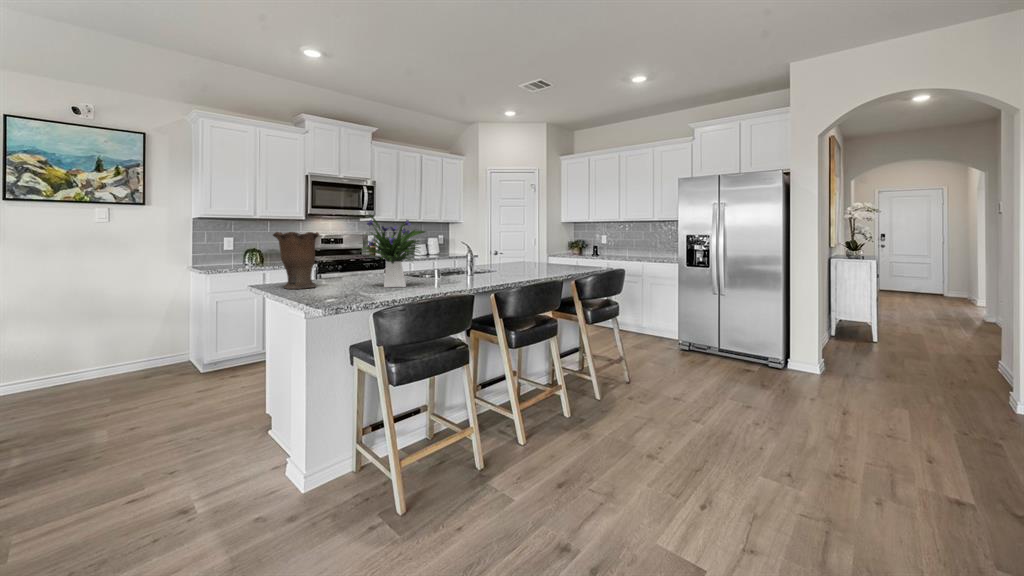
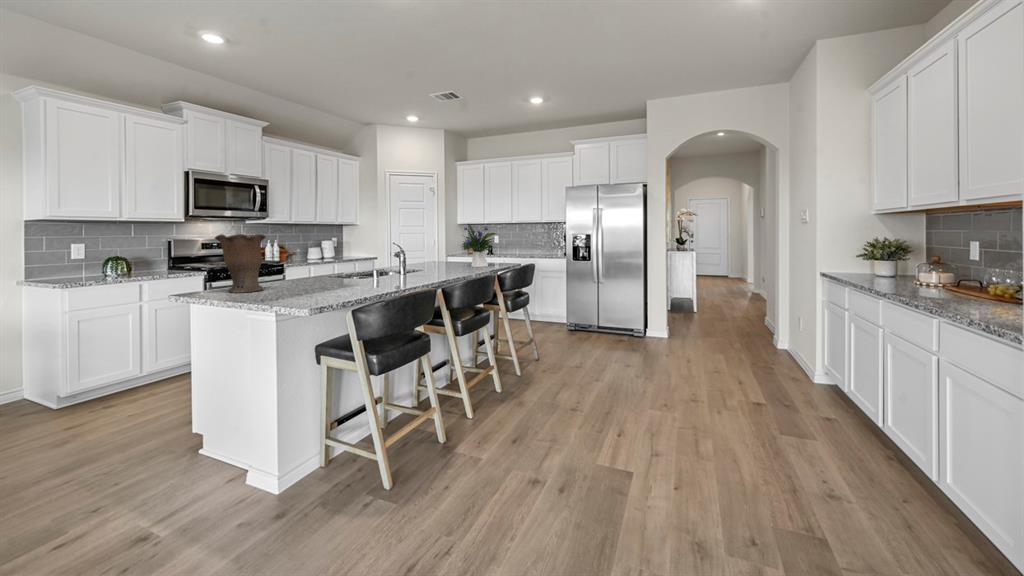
flower arrangement: present [363,214,426,287] -> present [462,224,495,267]

